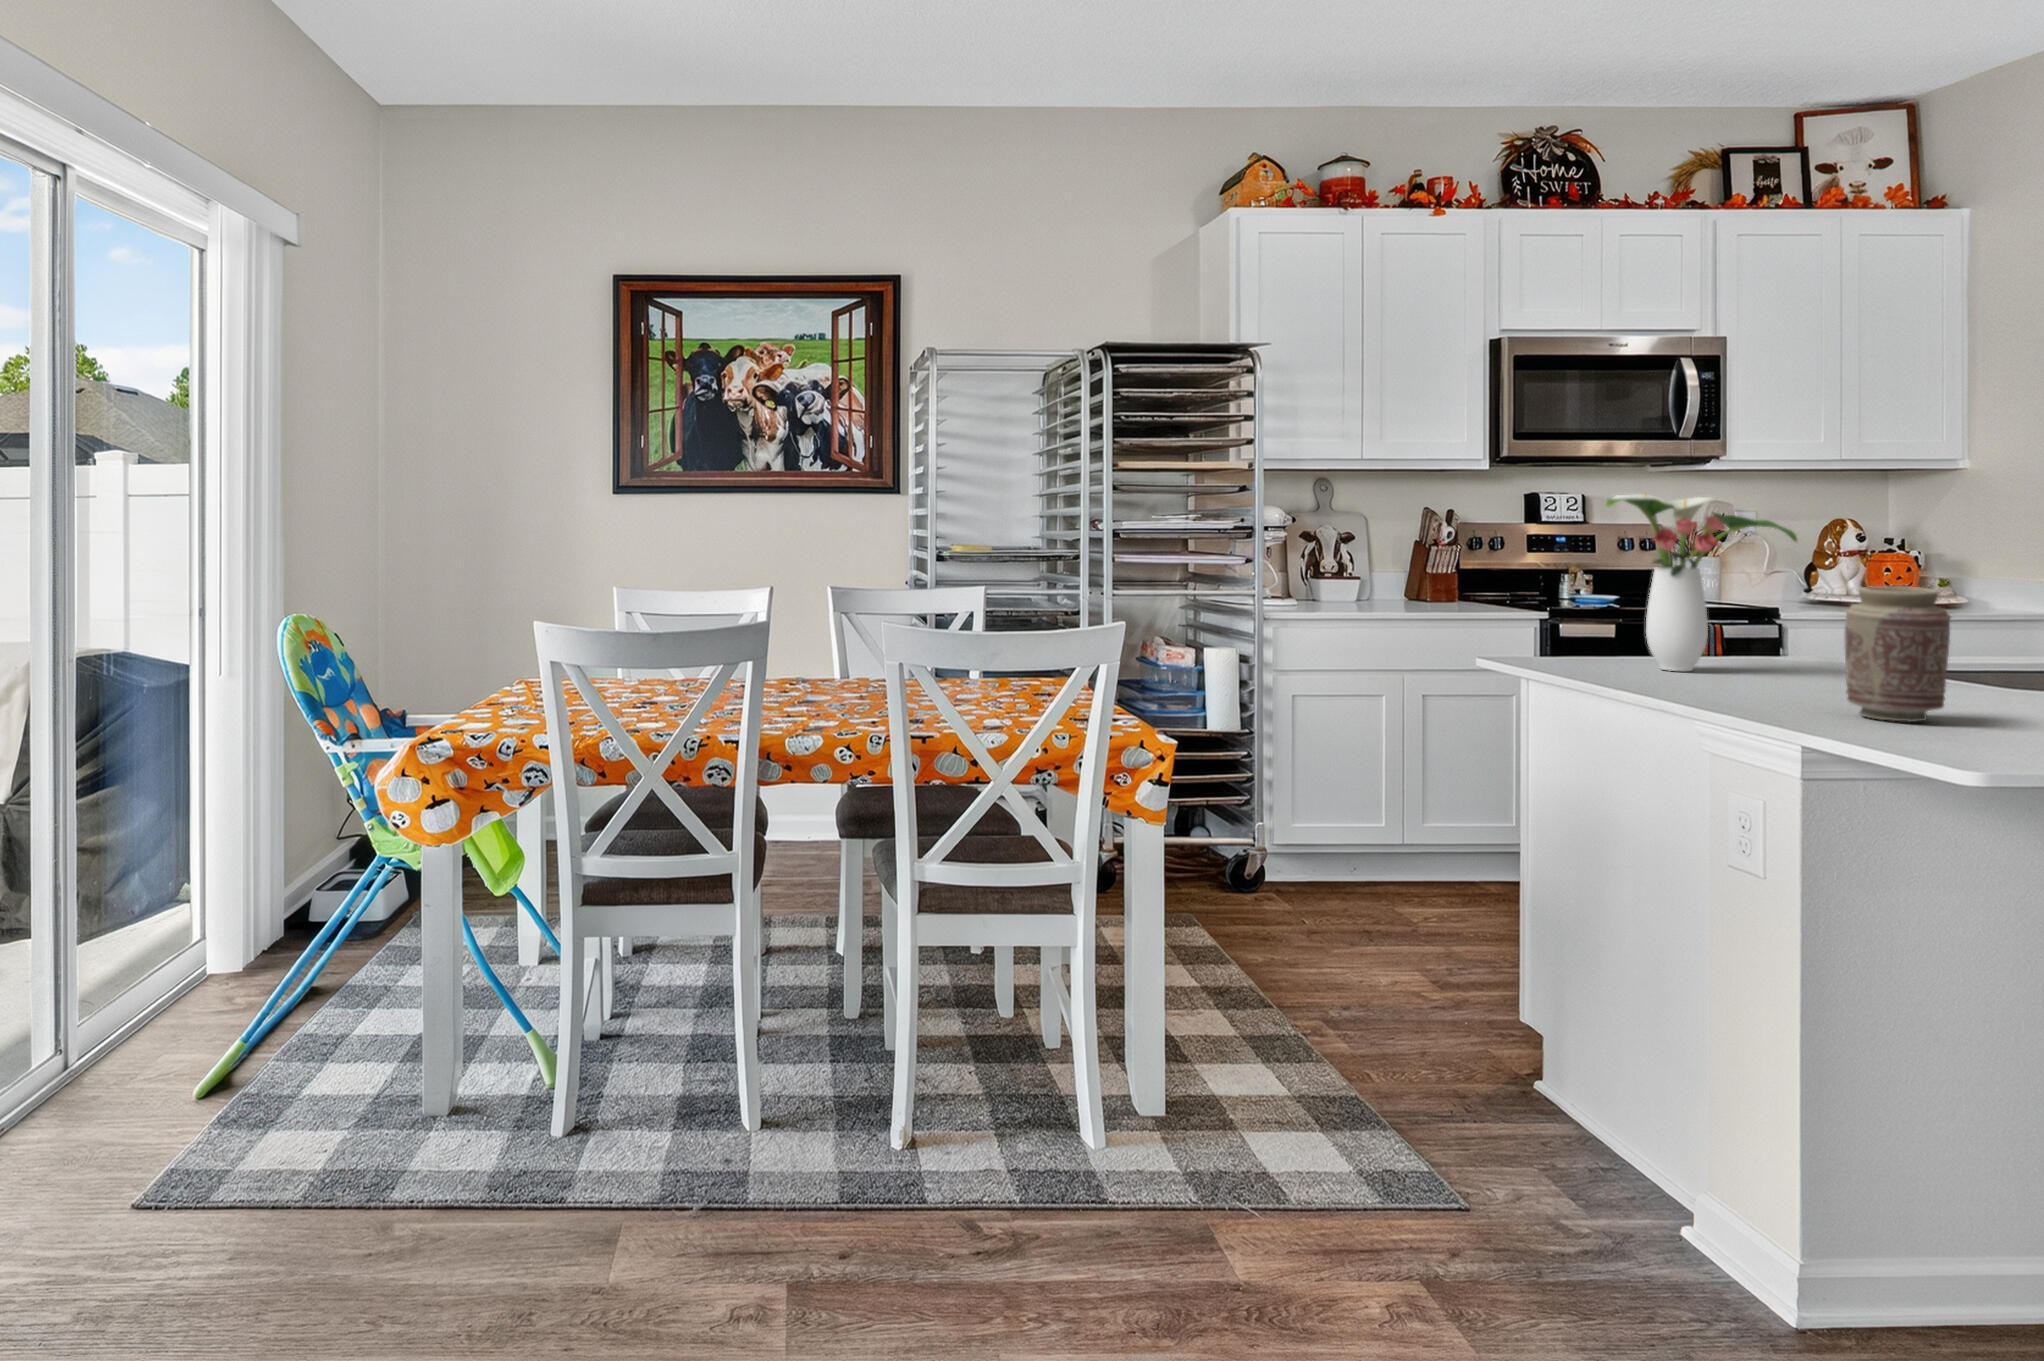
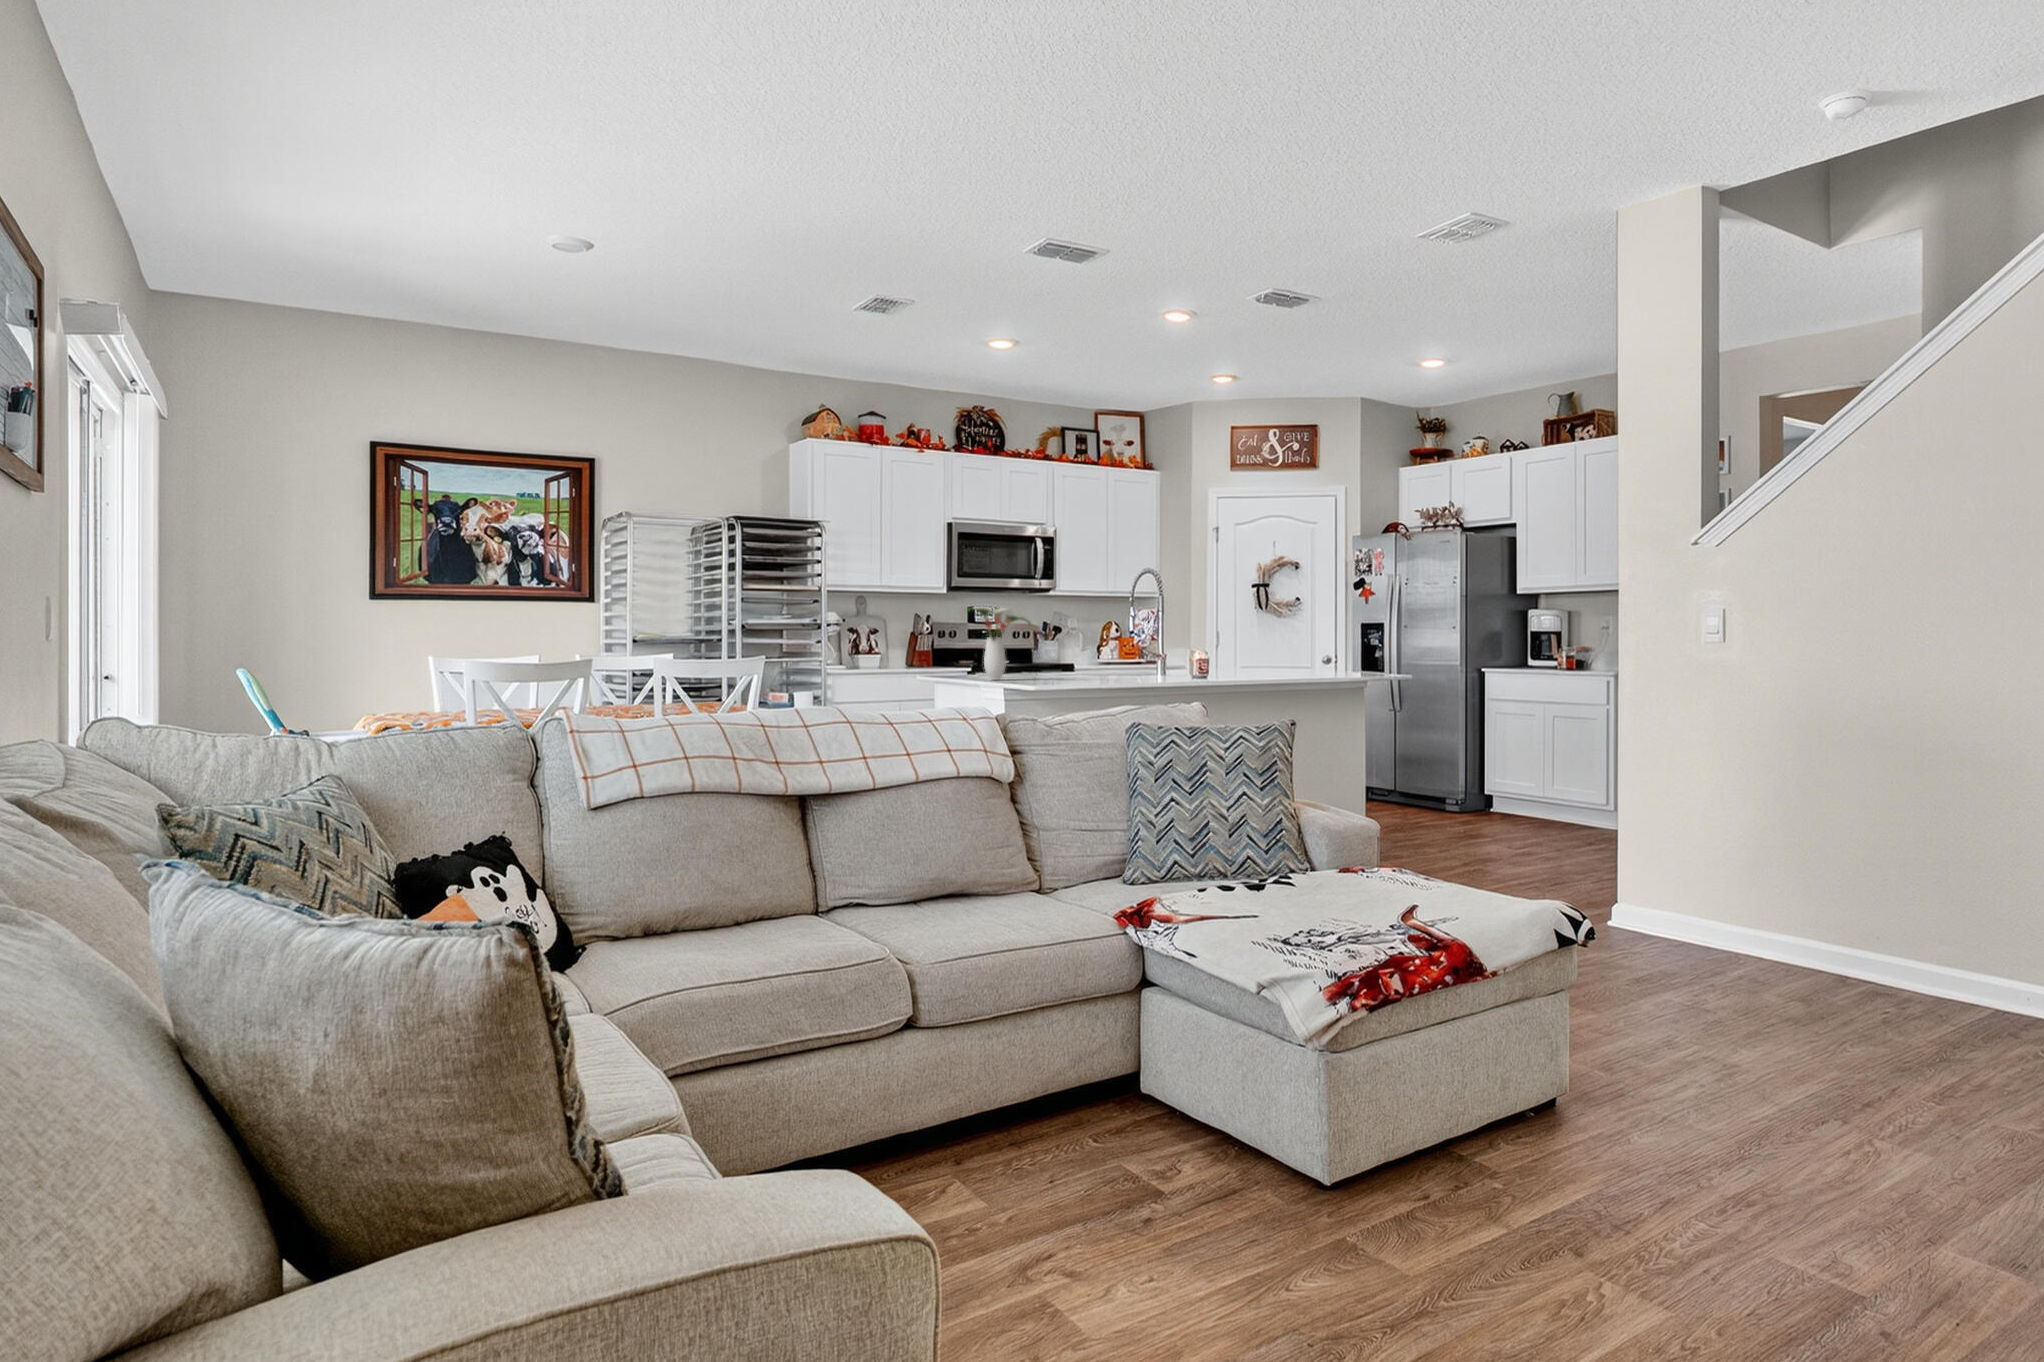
vase: present [1845,586,1951,722] -> none [1030,640,1059,686]

